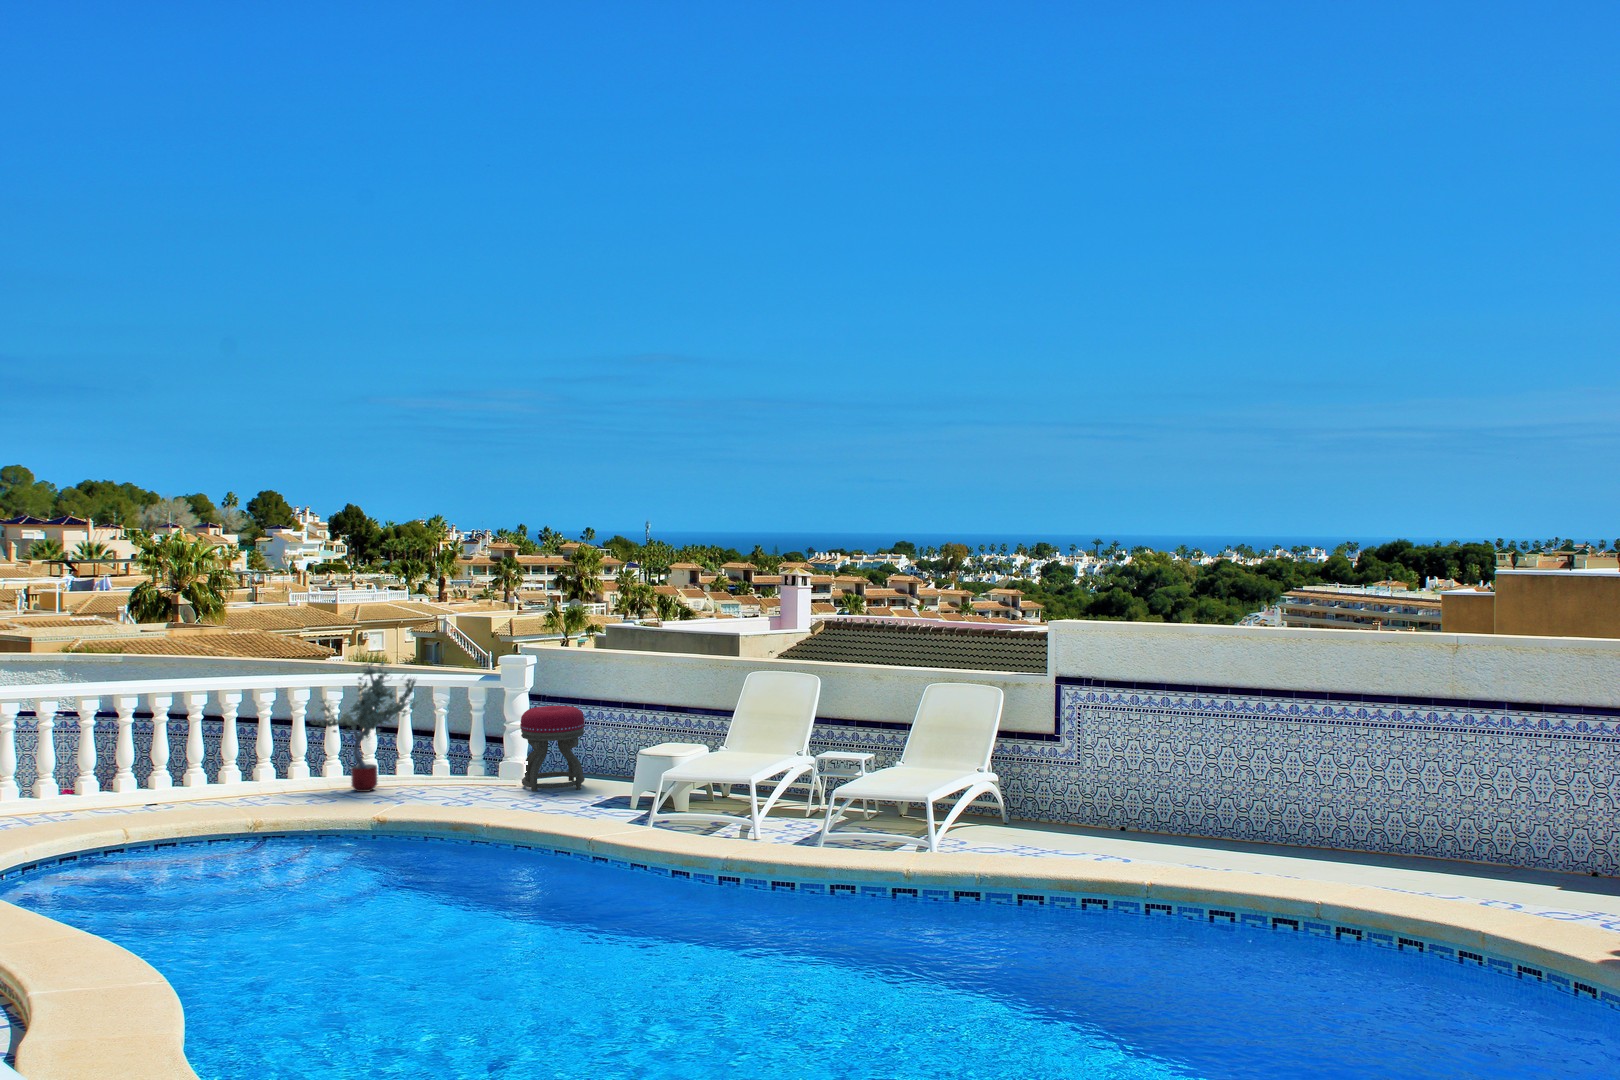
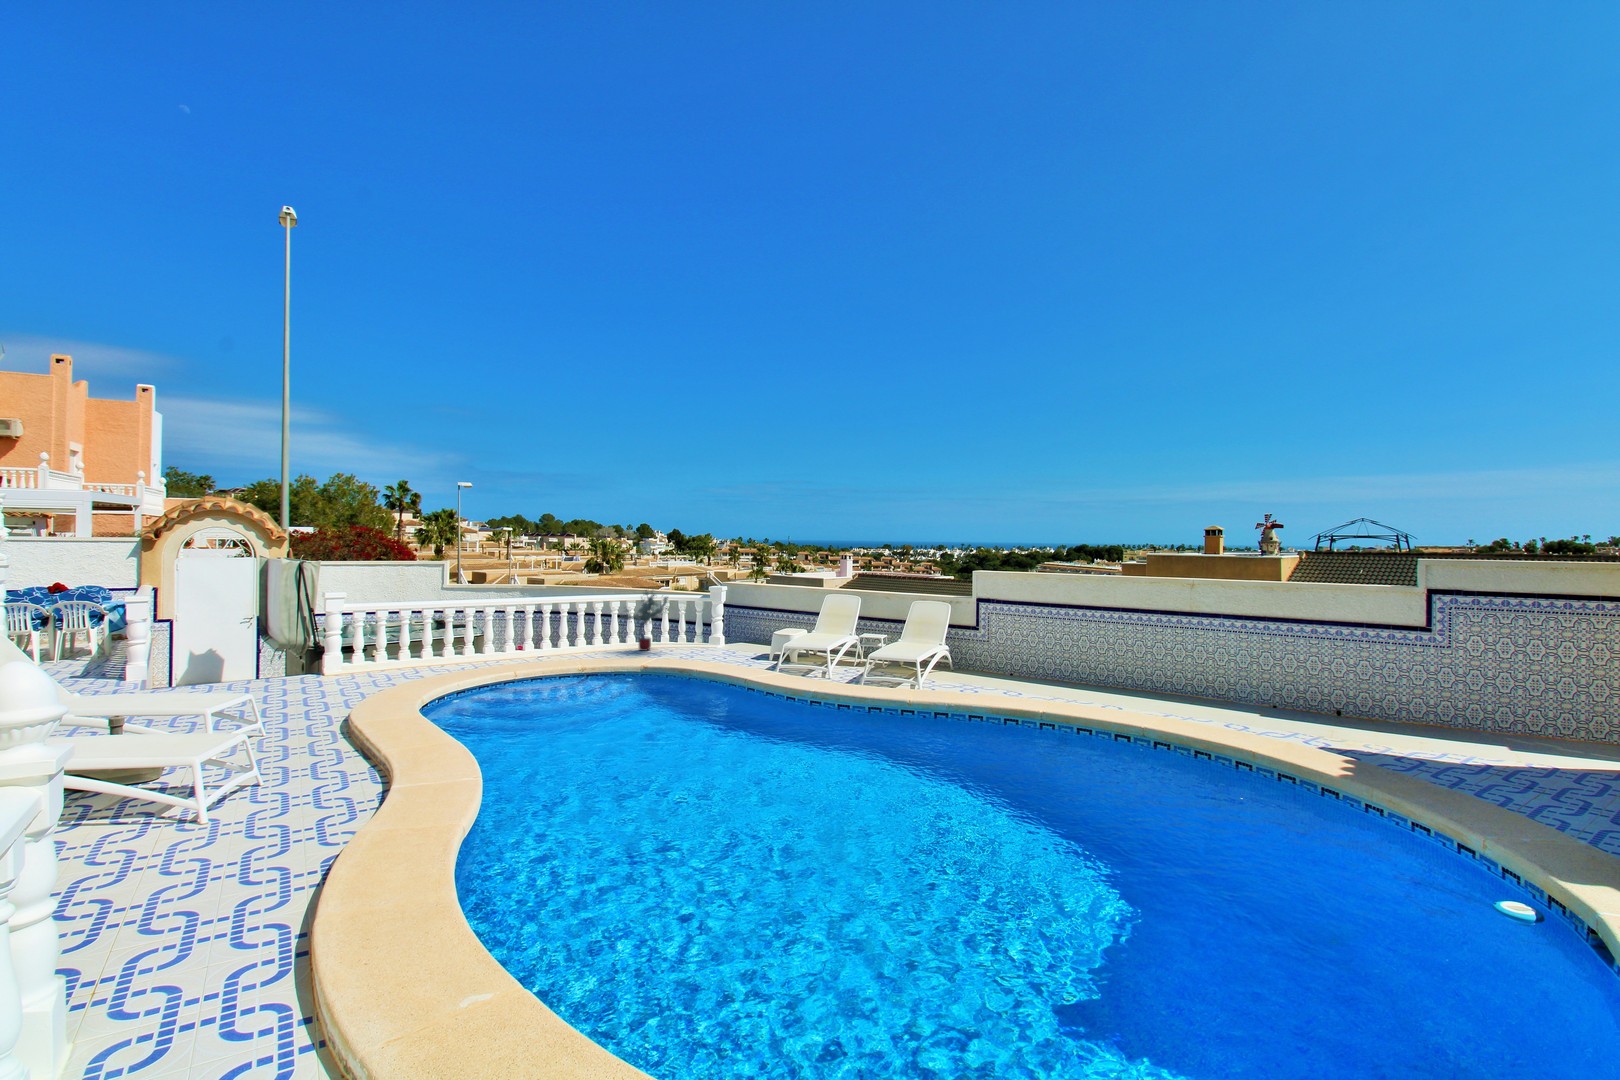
stool: present [520,706,585,792] -> none [718,610,749,652]

